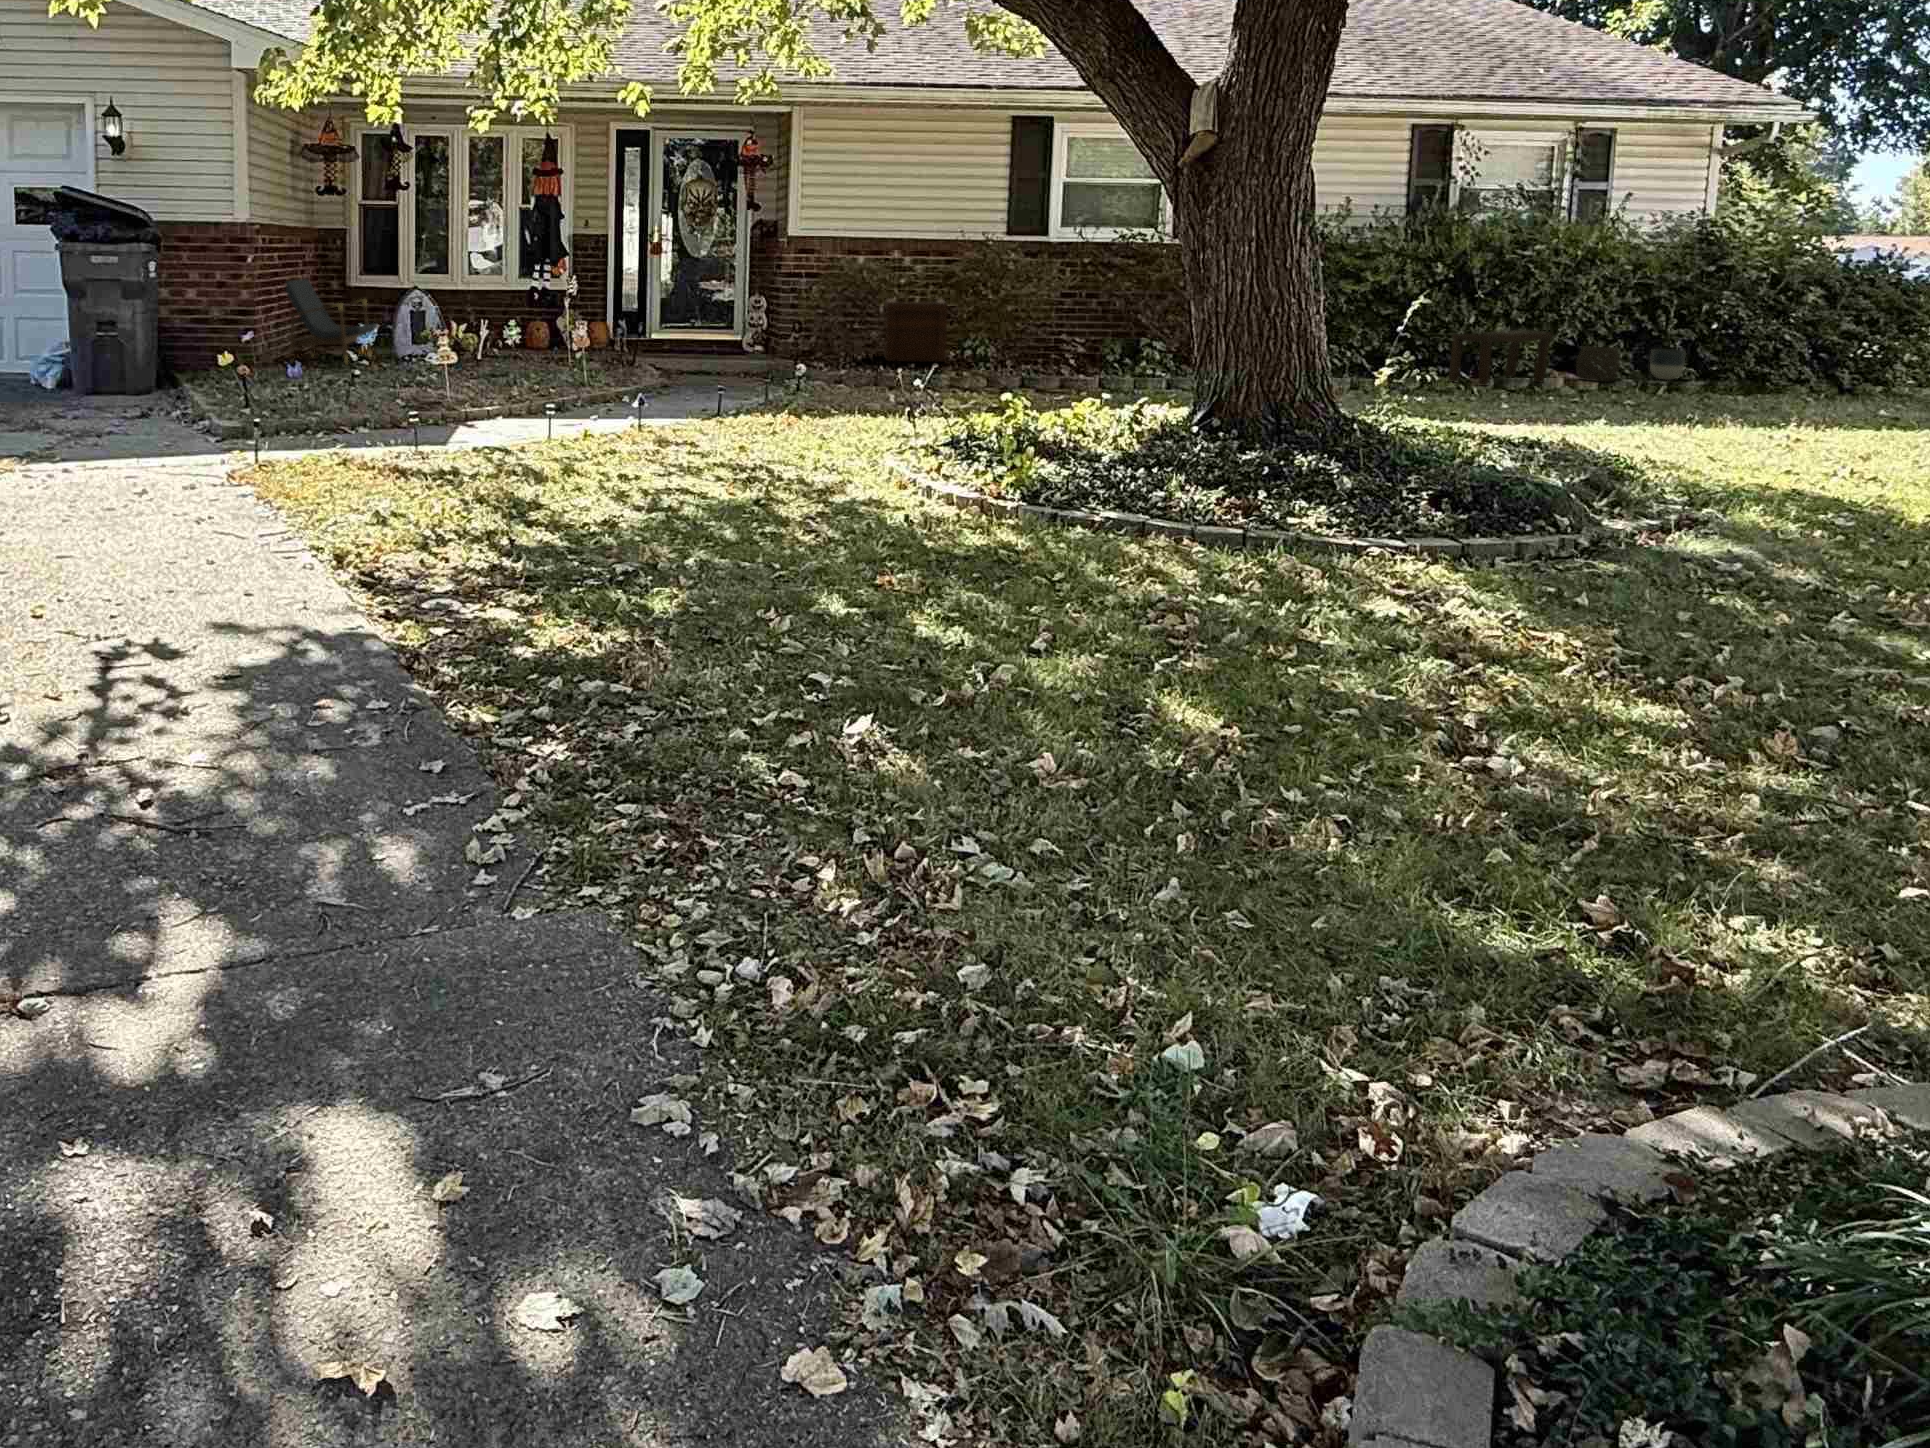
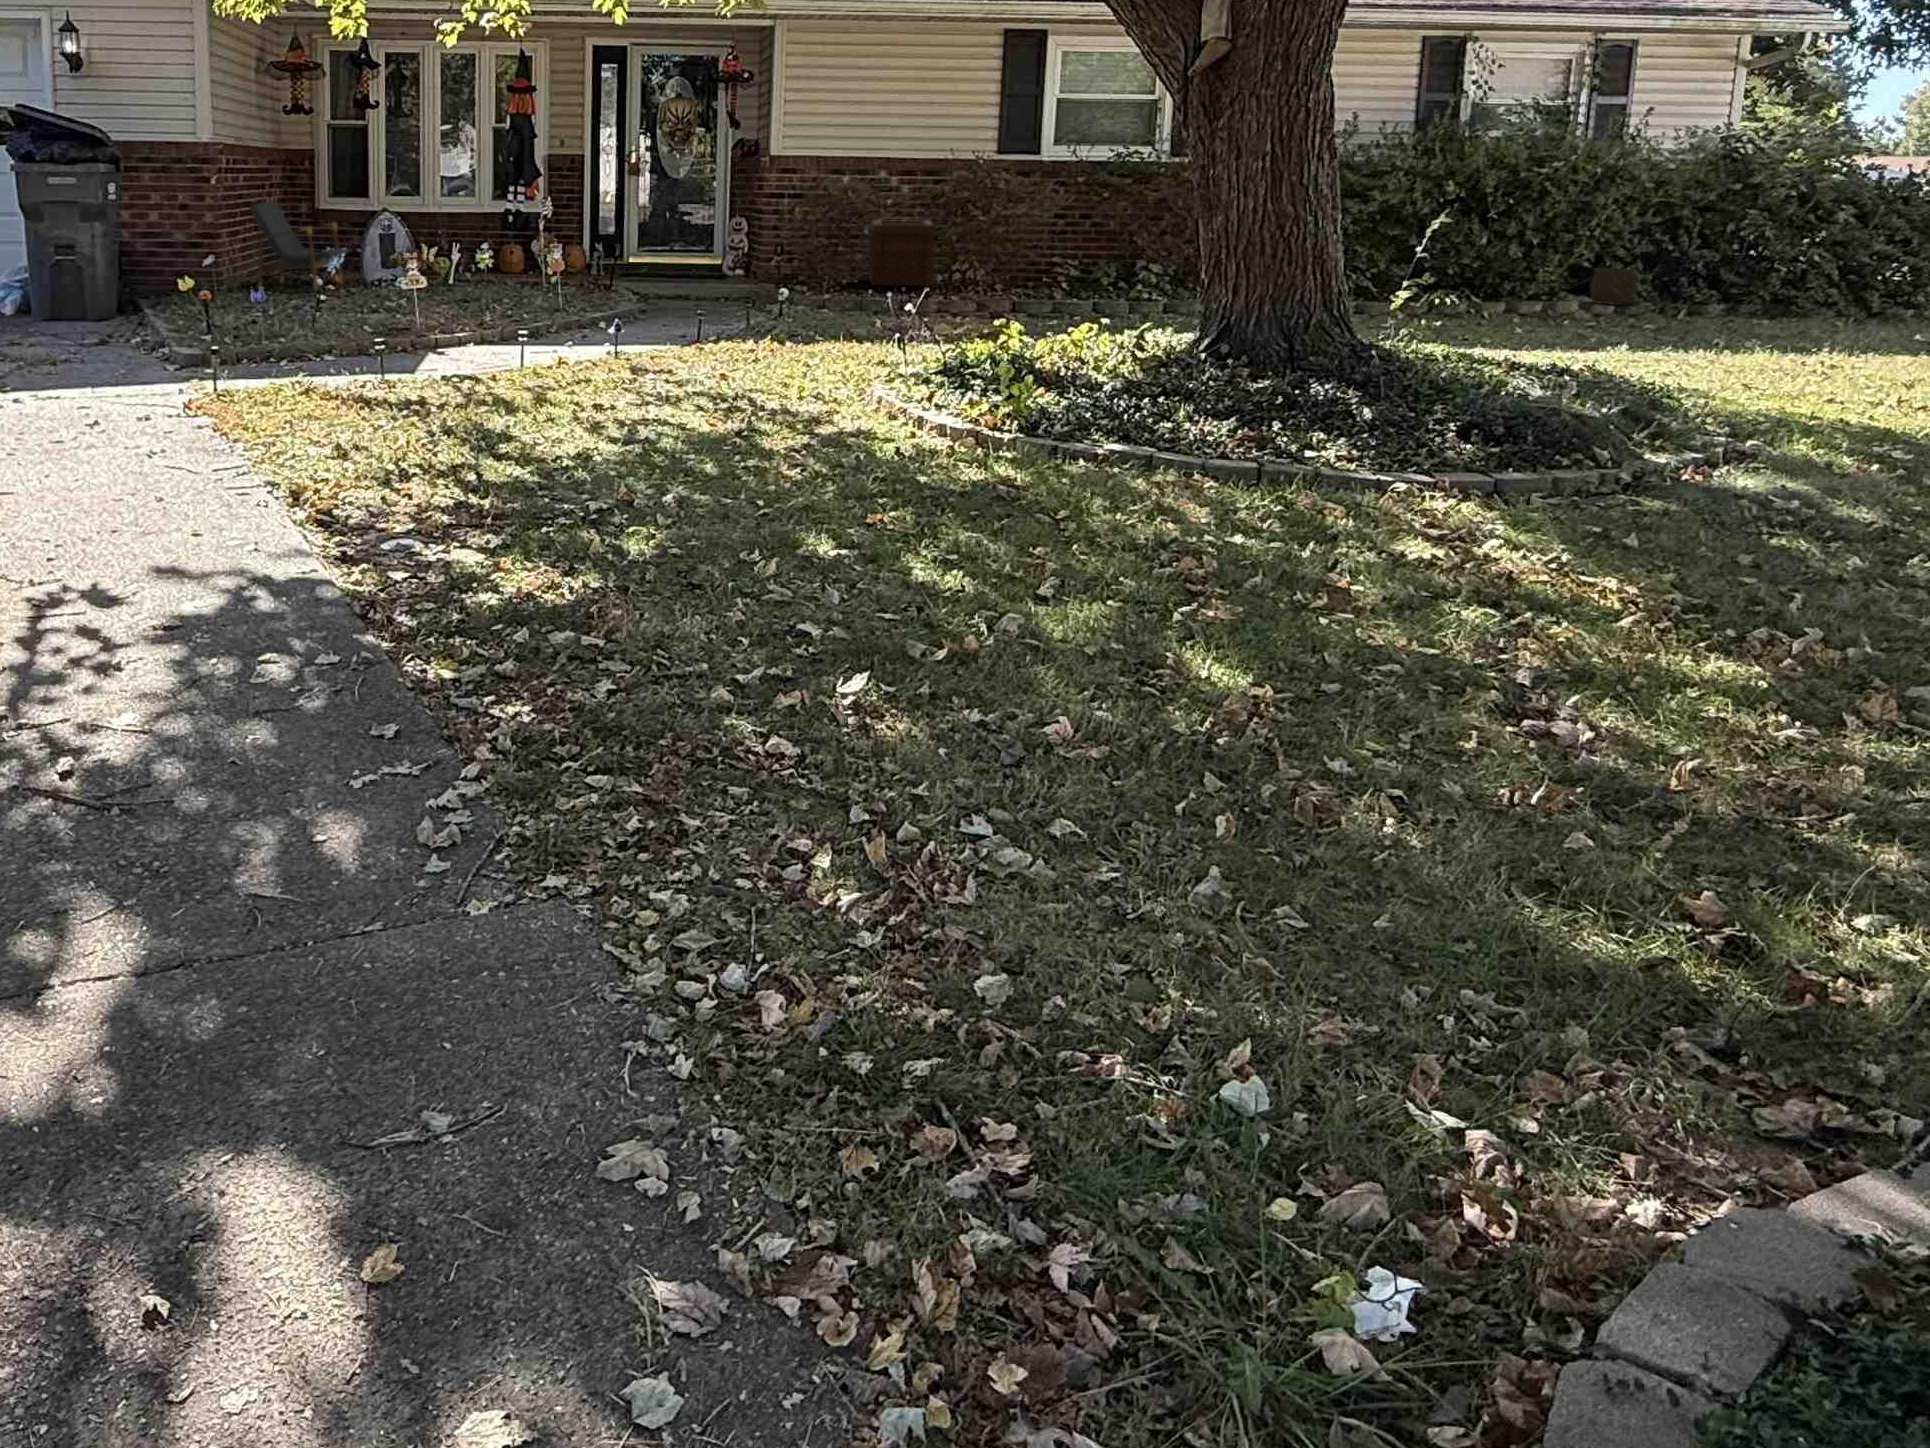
bench: present [1449,330,1552,386] -> none [1457,251,1567,310]
planter: present [1650,349,1686,380] -> none [1667,271,1706,303]

